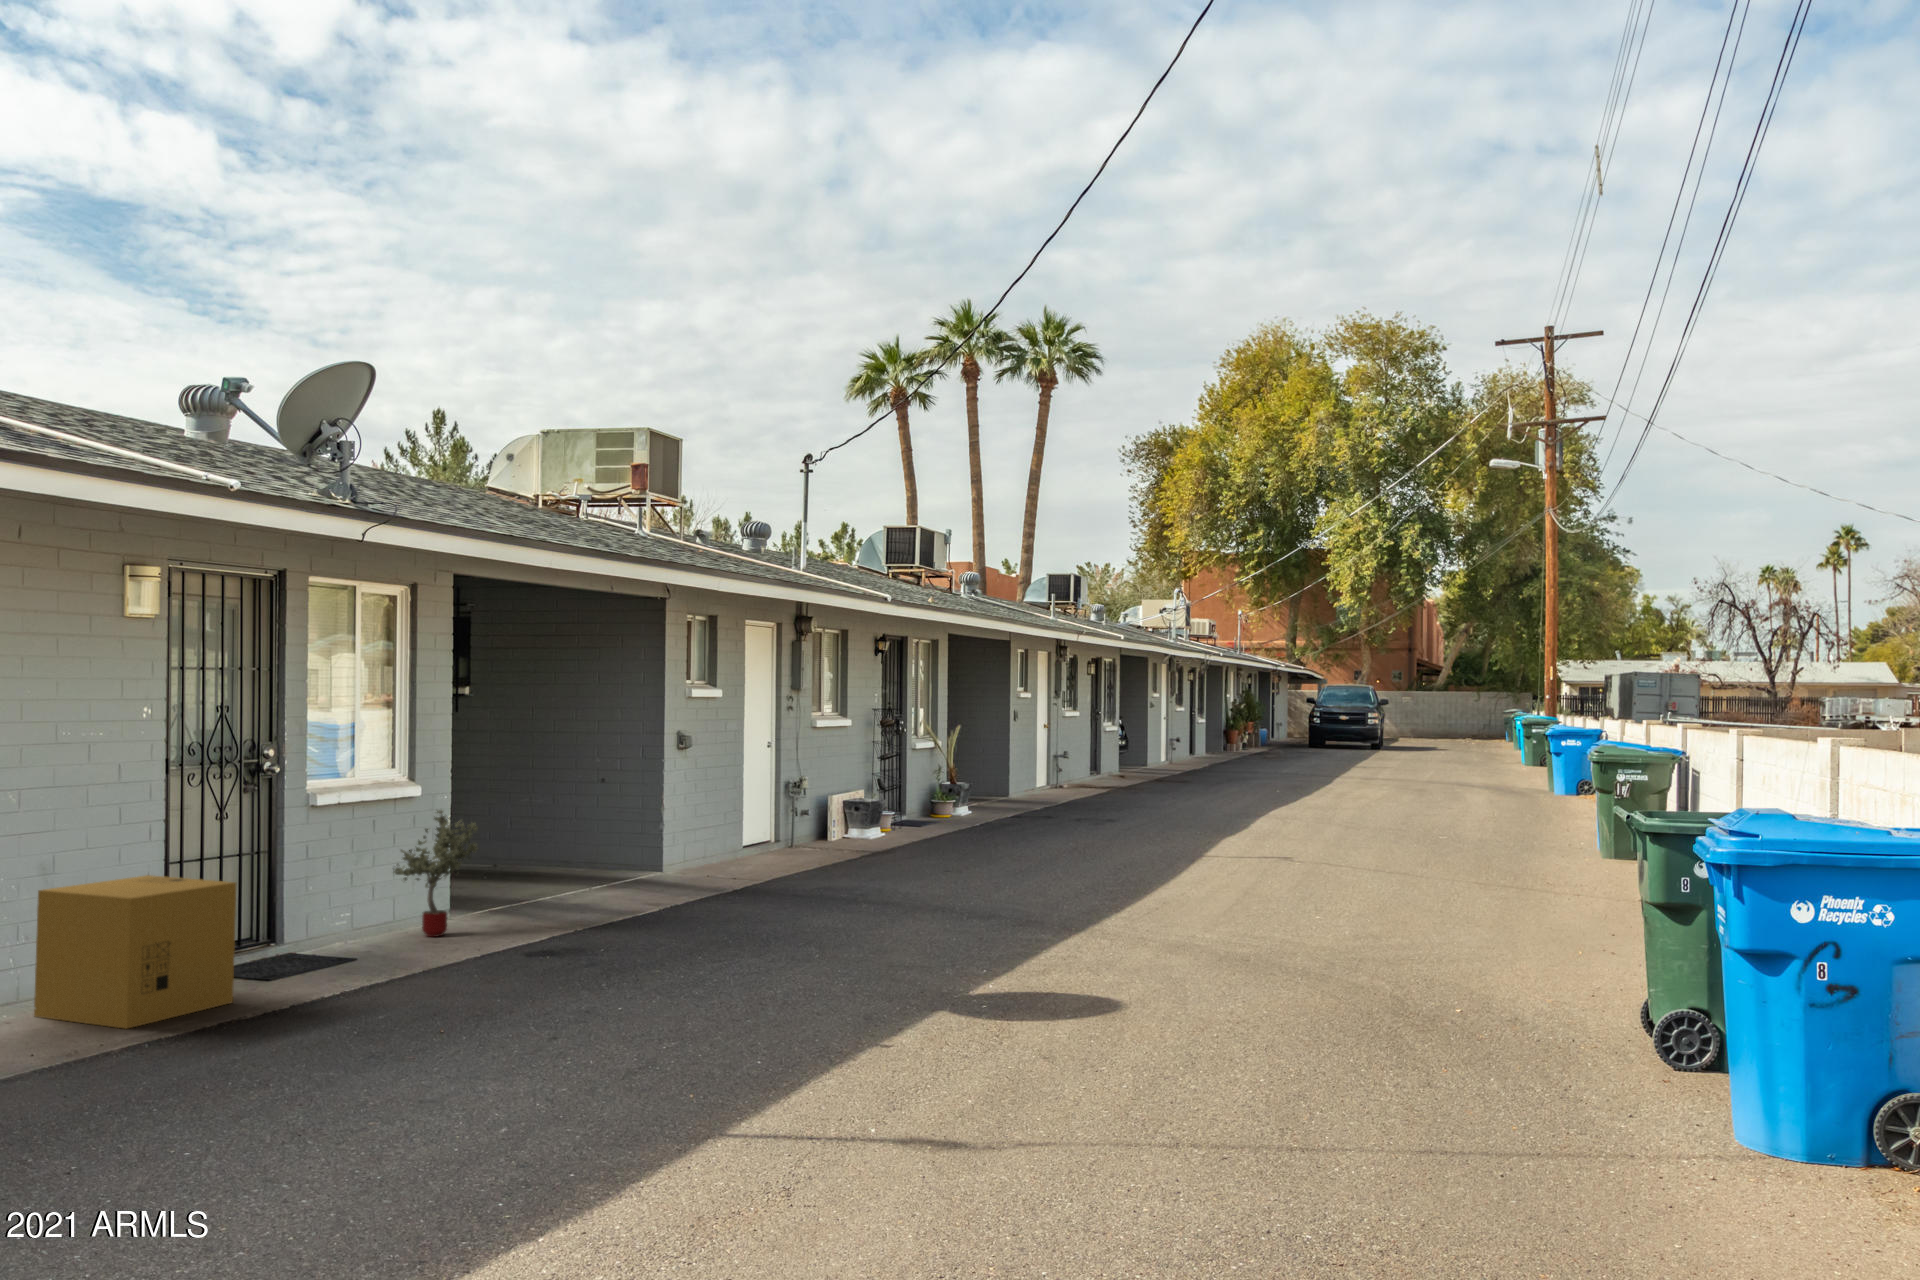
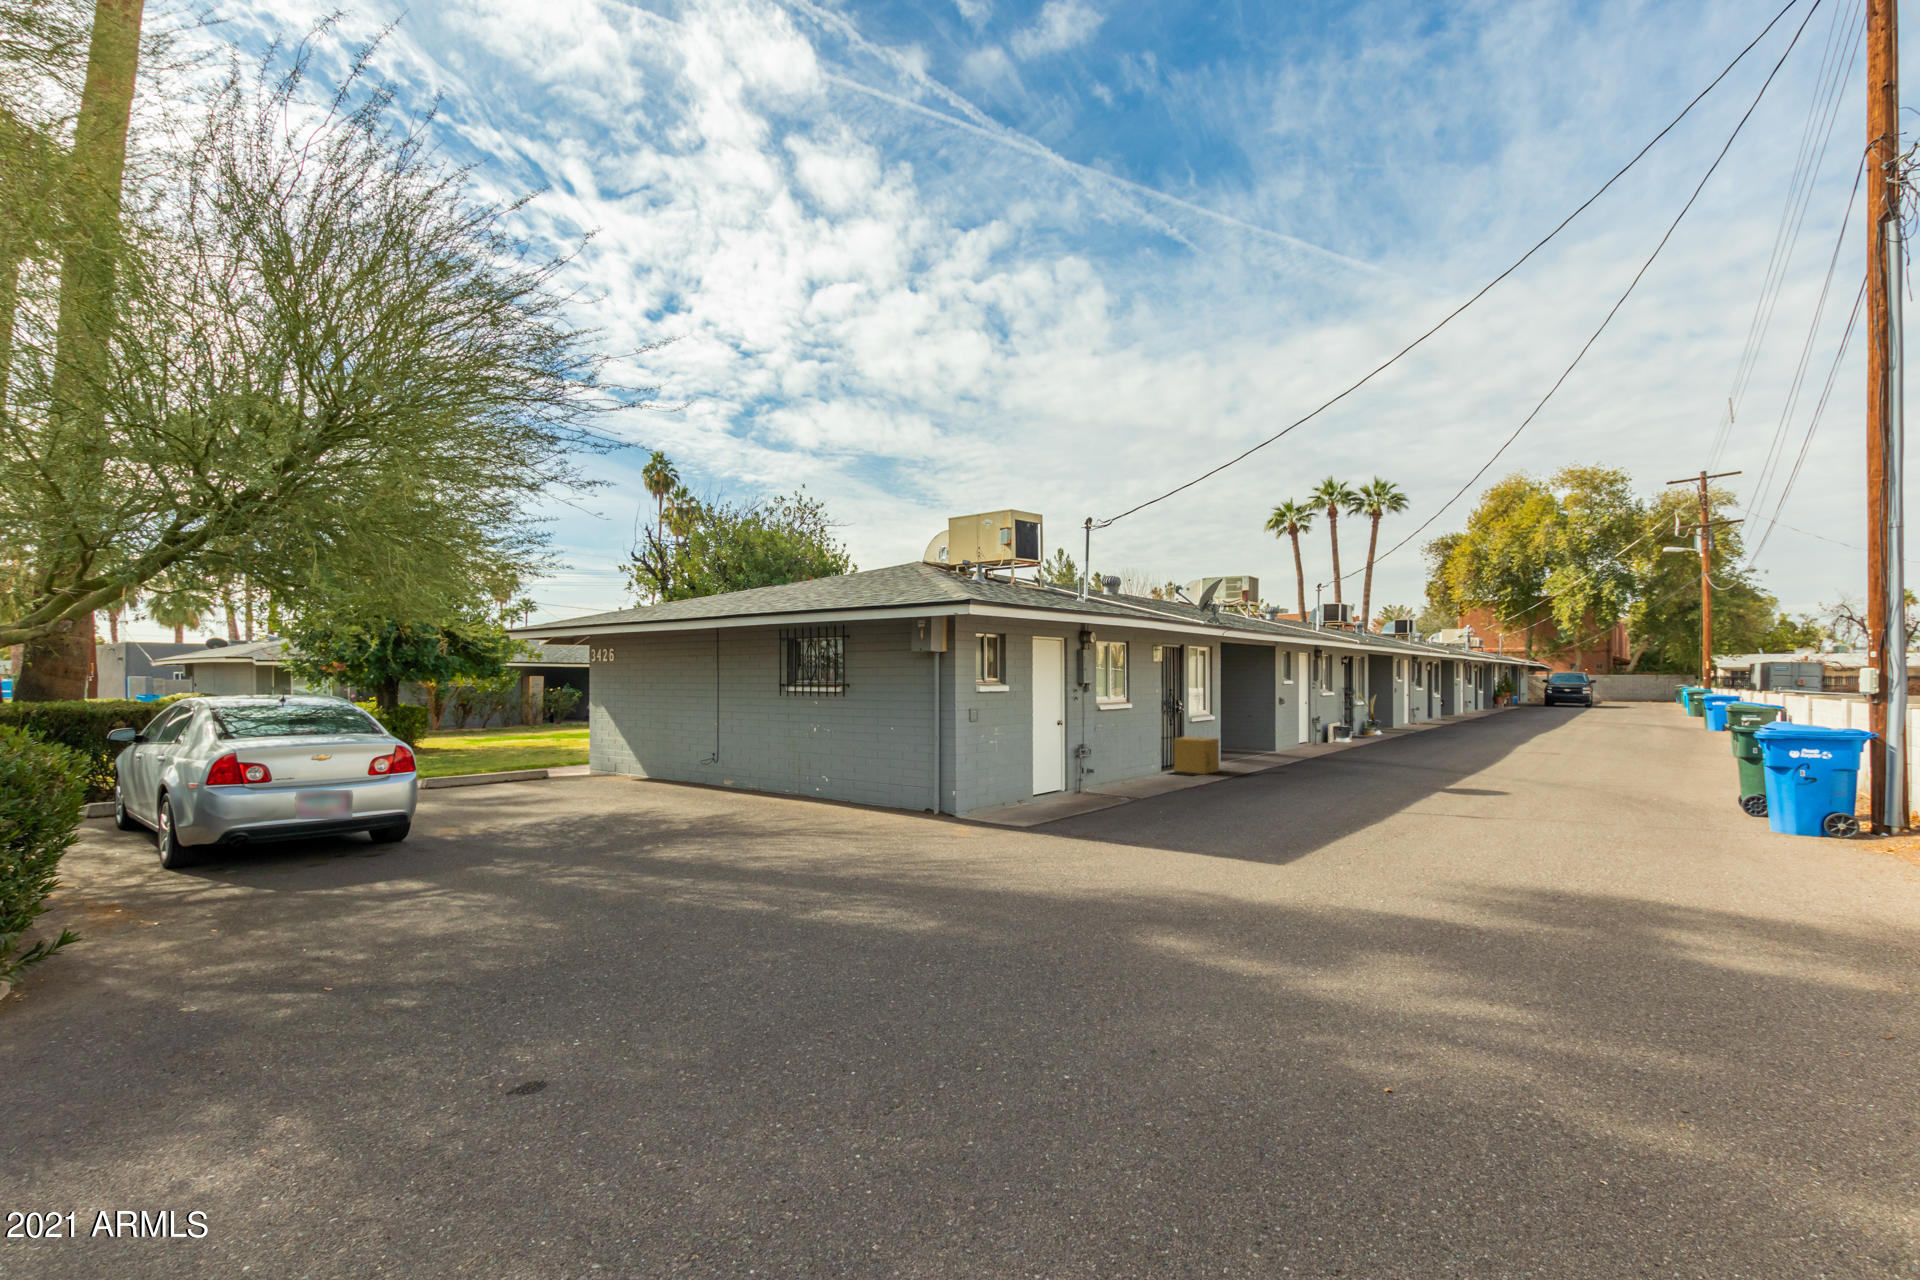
potted tree: present [394,810,478,937] -> none [1228,721,1252,761]

